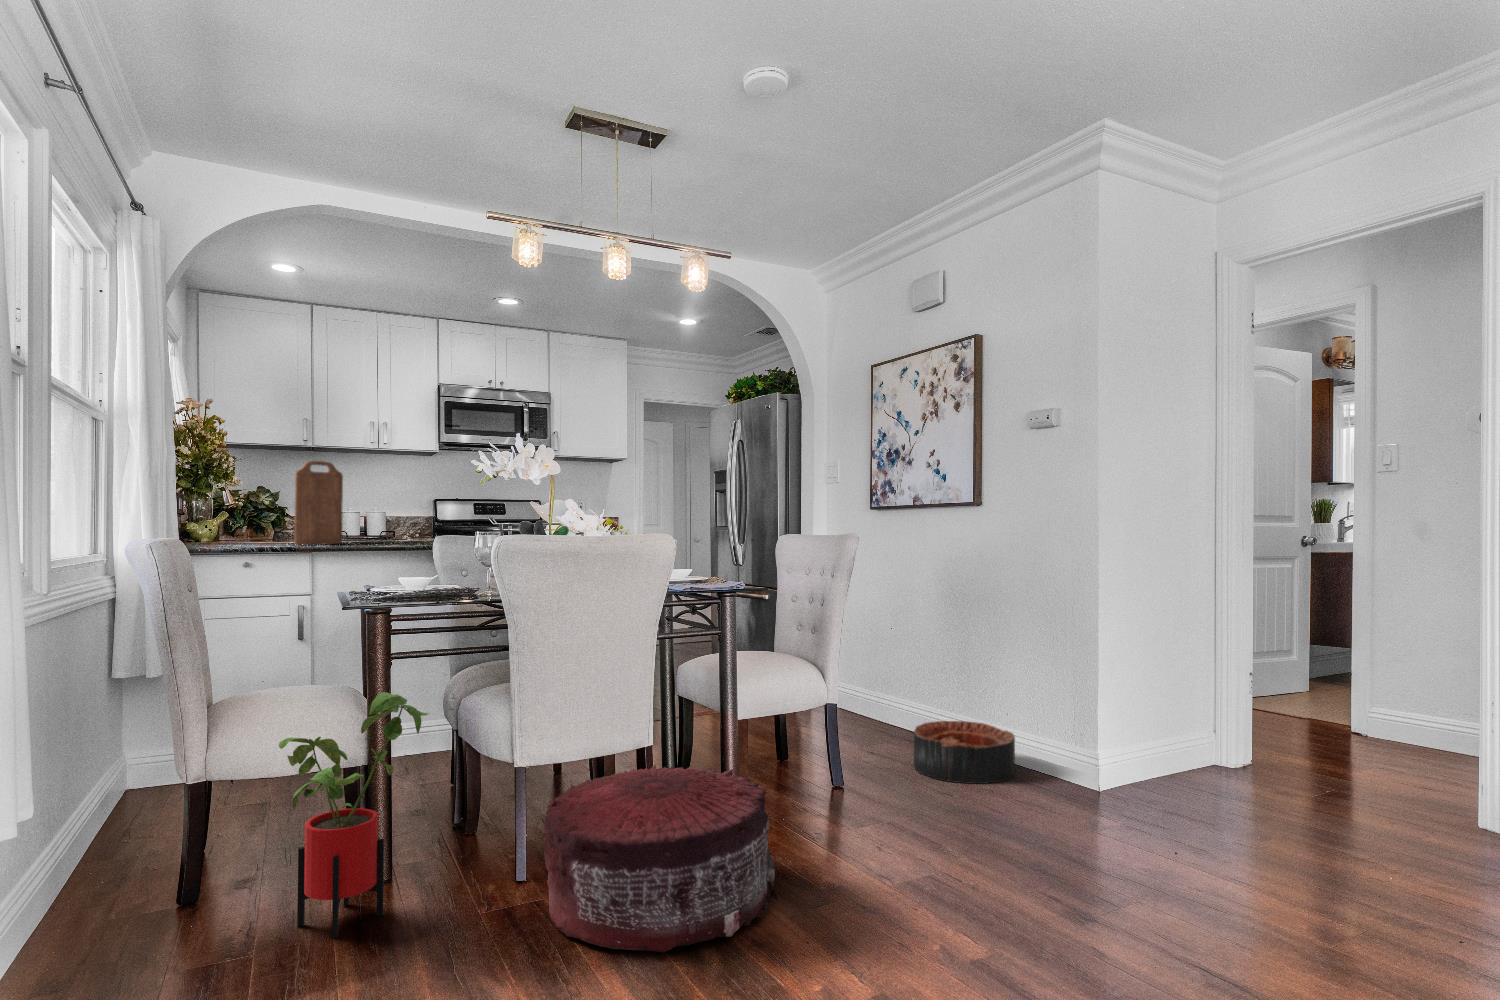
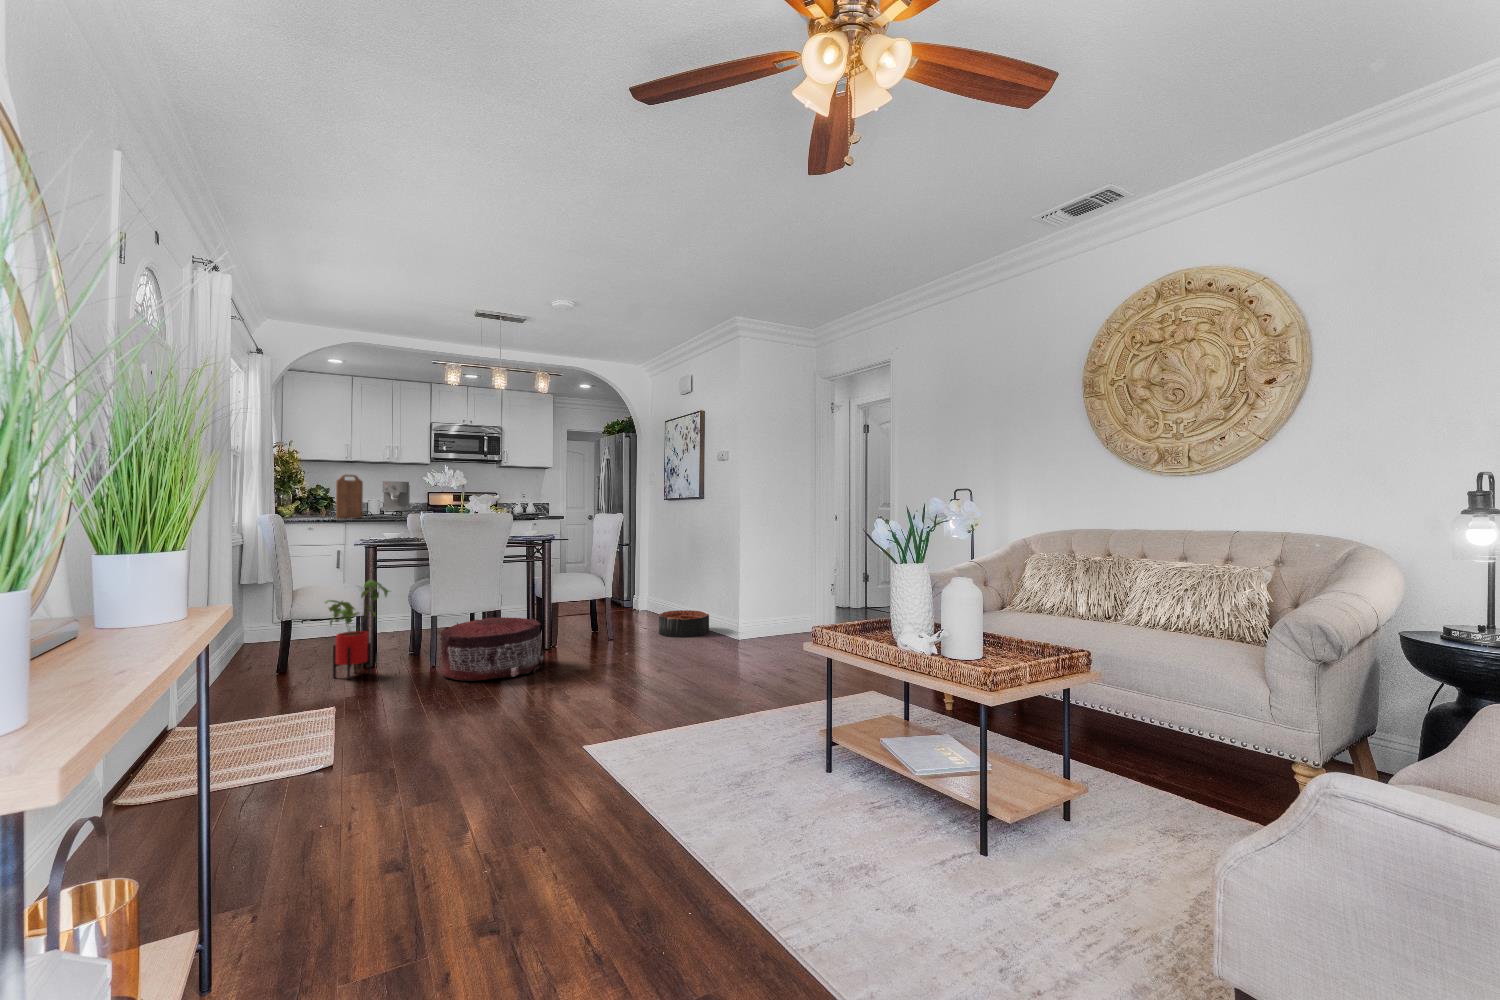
coffee maker: none [360,481,404,530] -> present [381,481,410,511]

